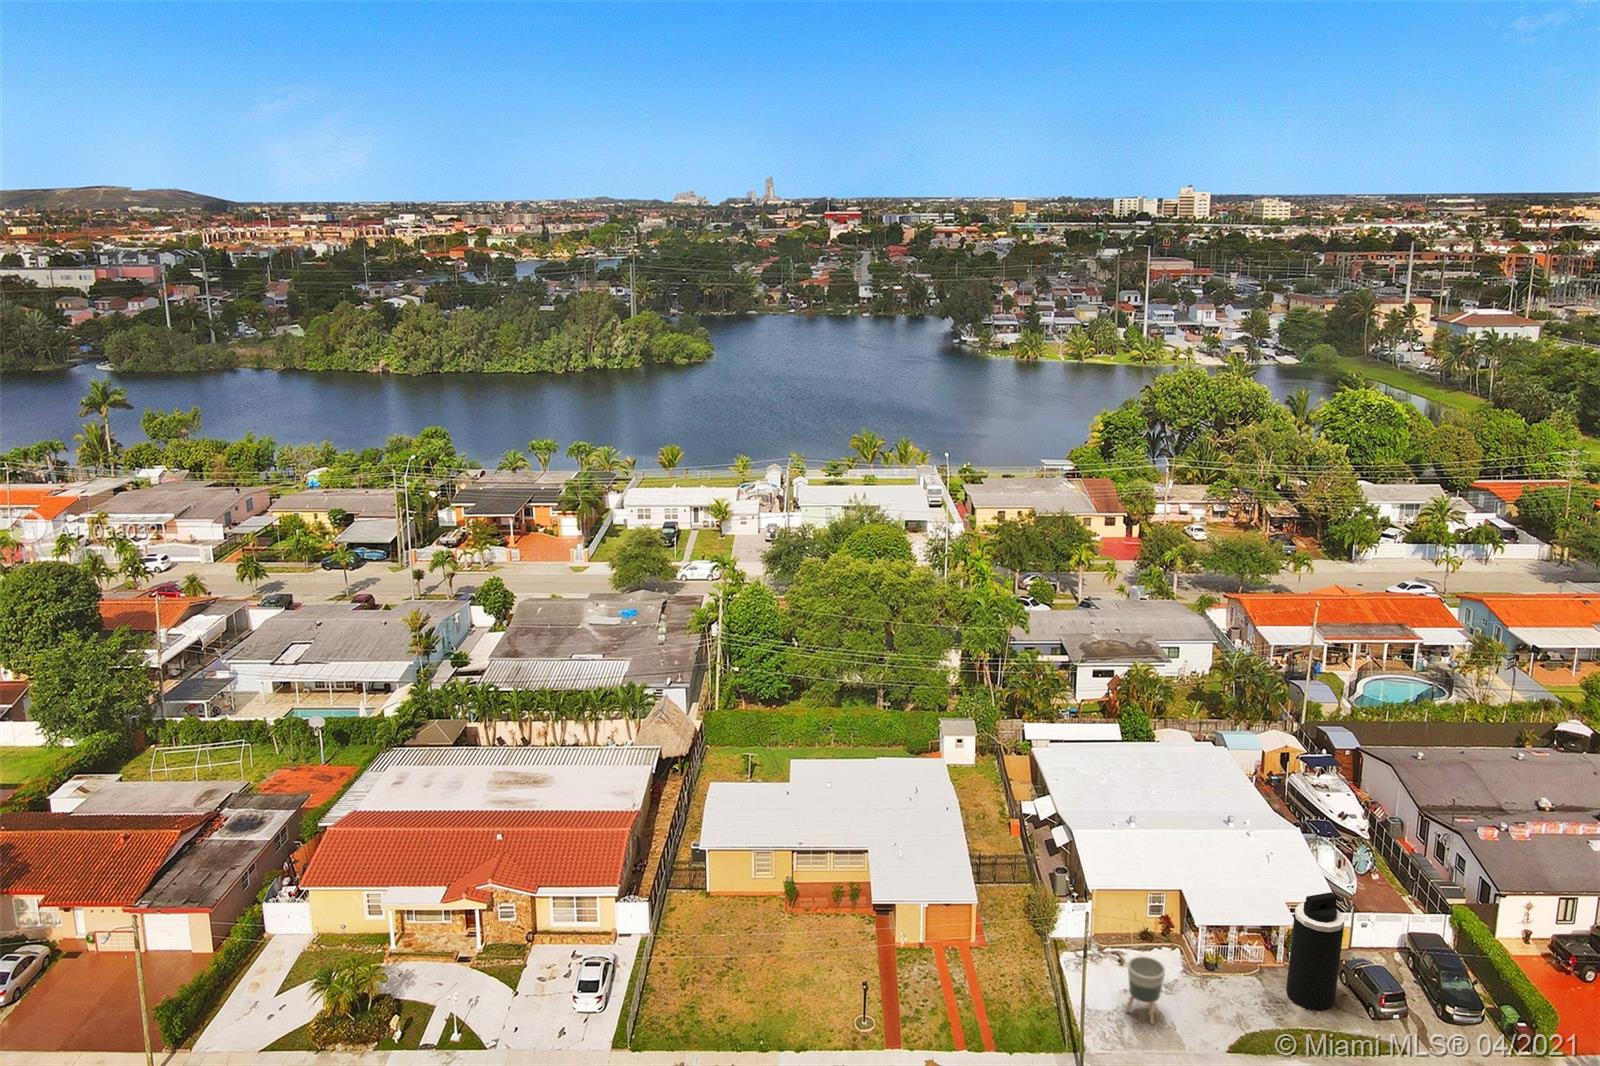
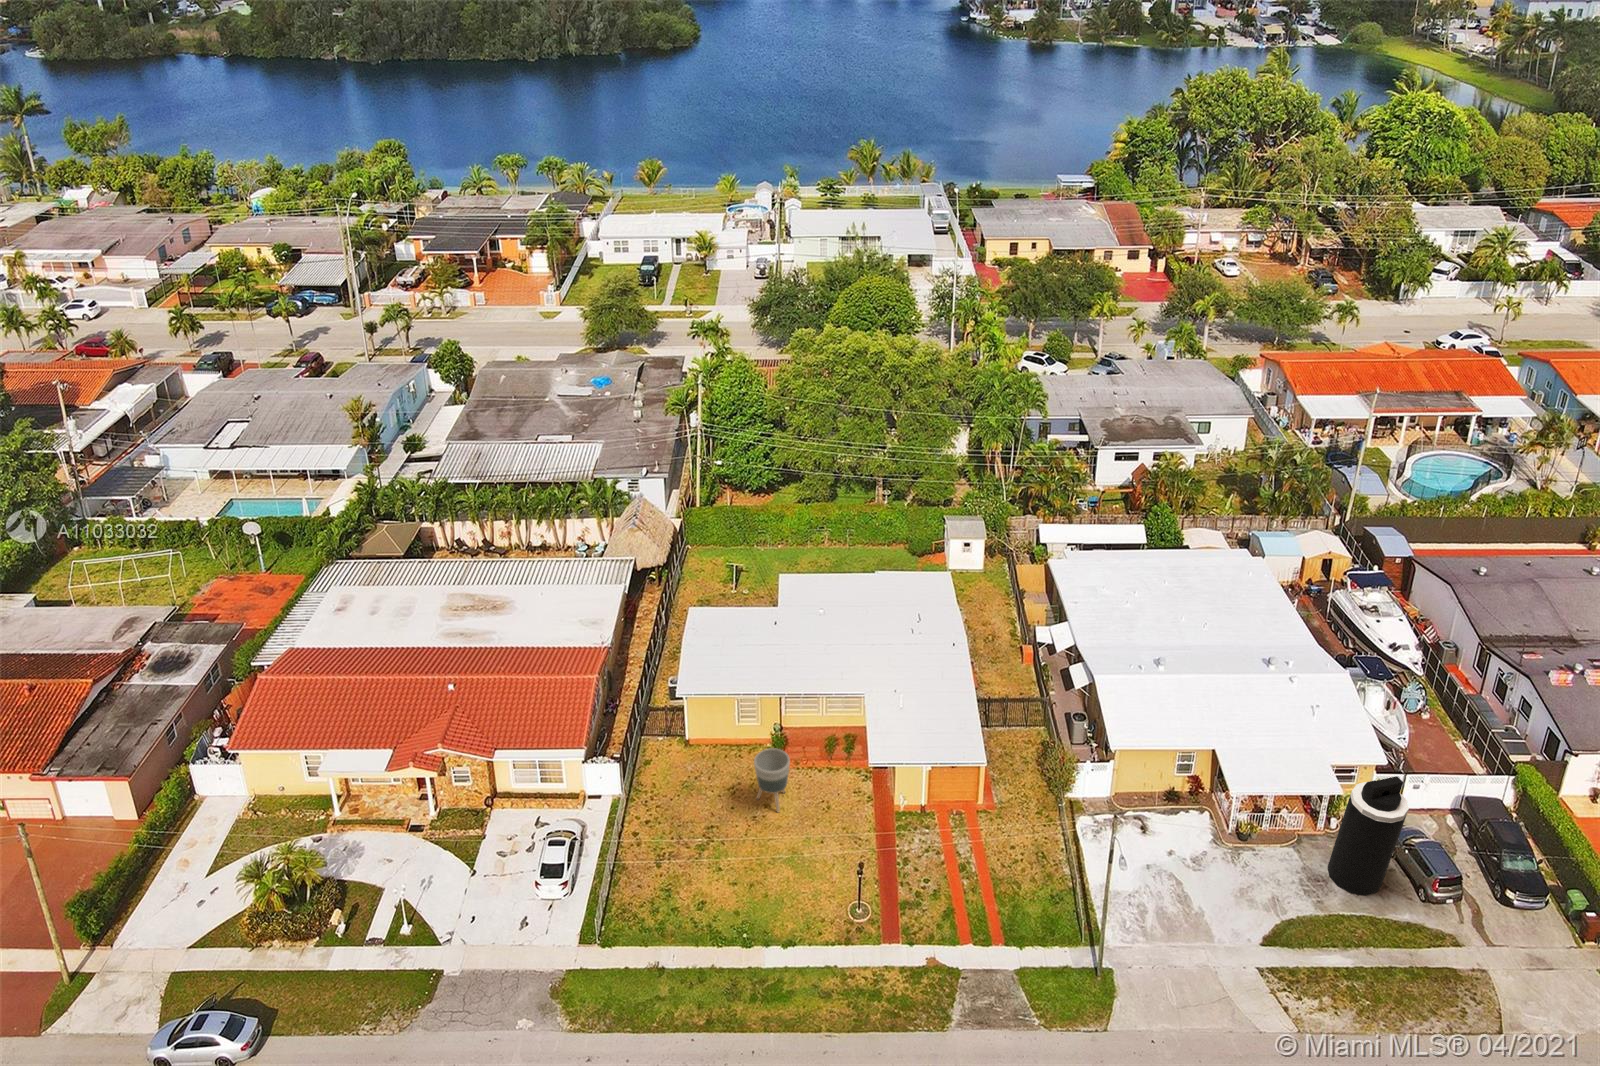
planter: present [1125,956,1165,1025] -> present [754,748,790,812]

